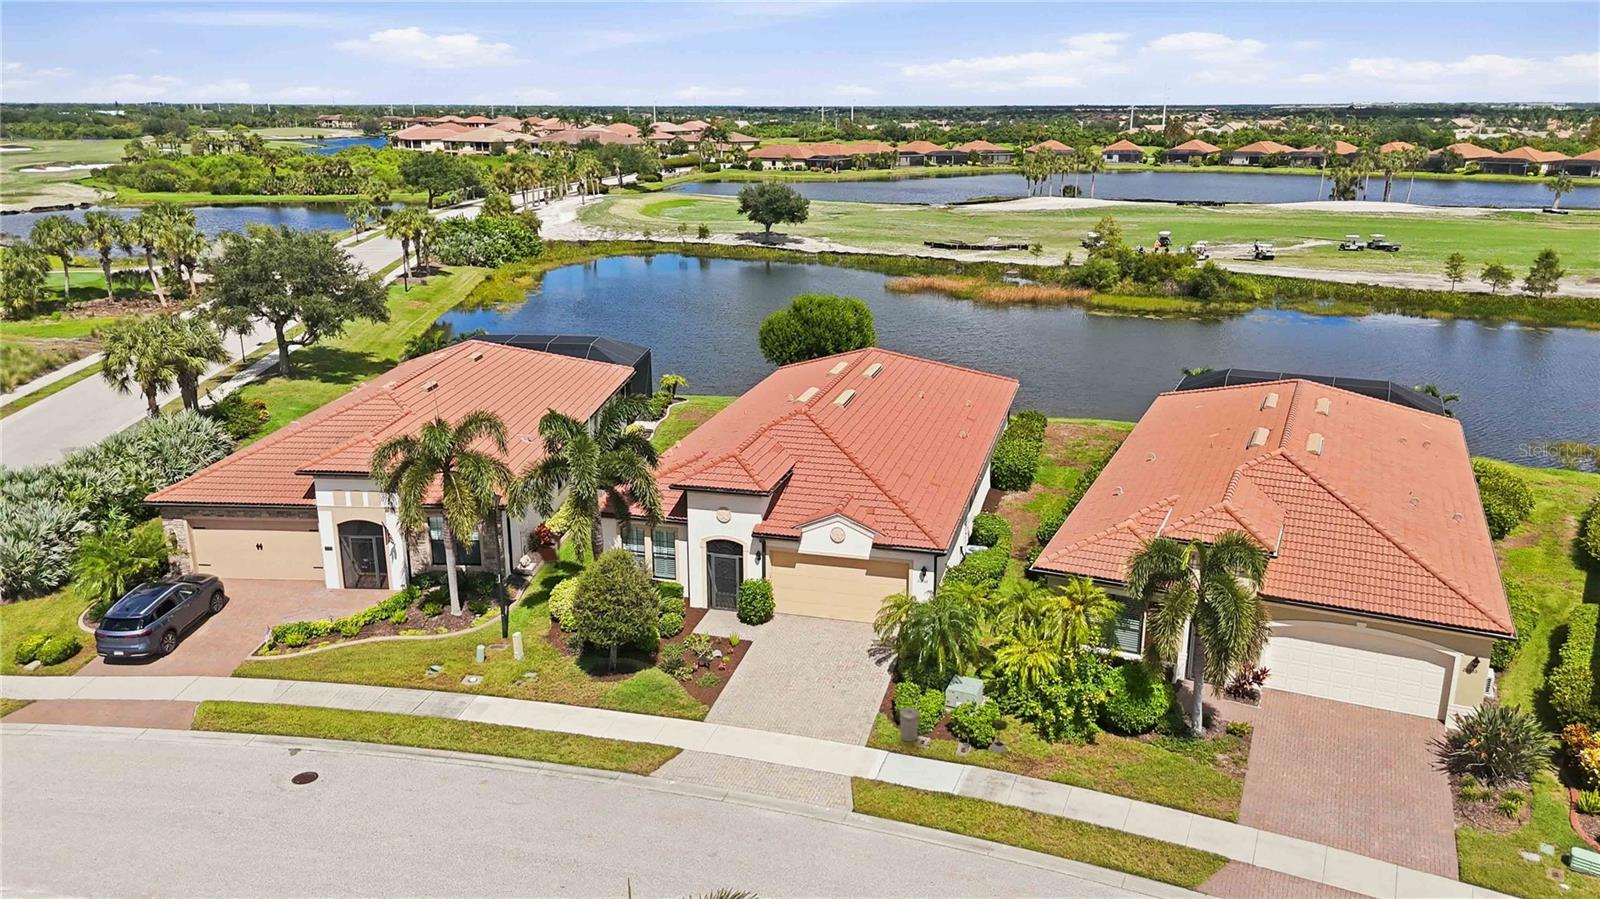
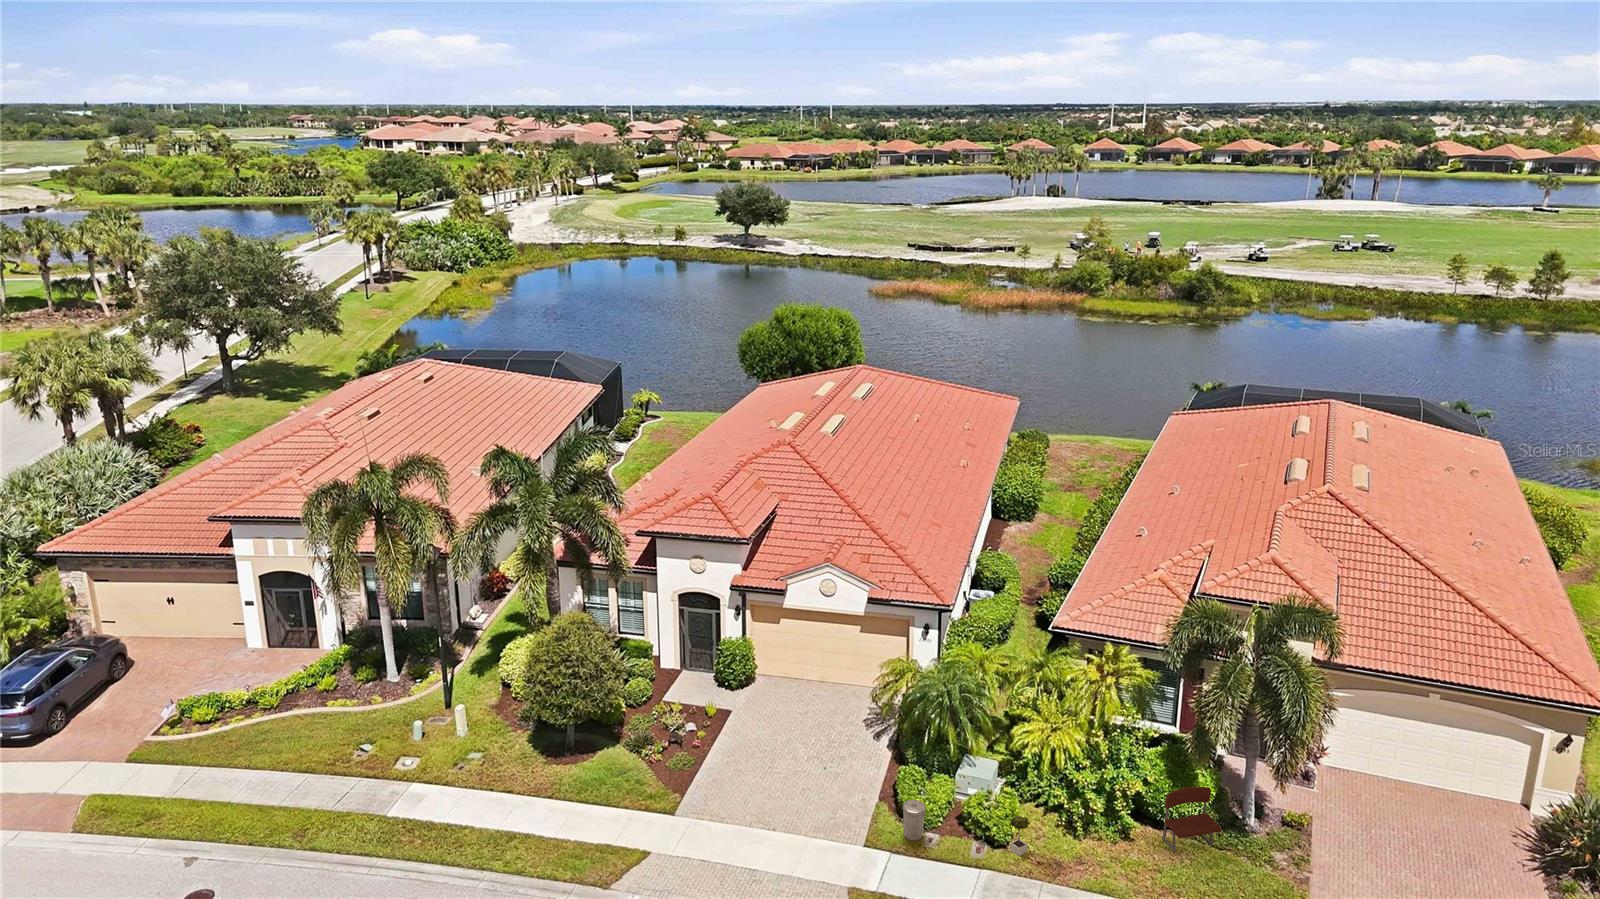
bench: present [539,534,561,573] -> present [1162,787,1222,852]

